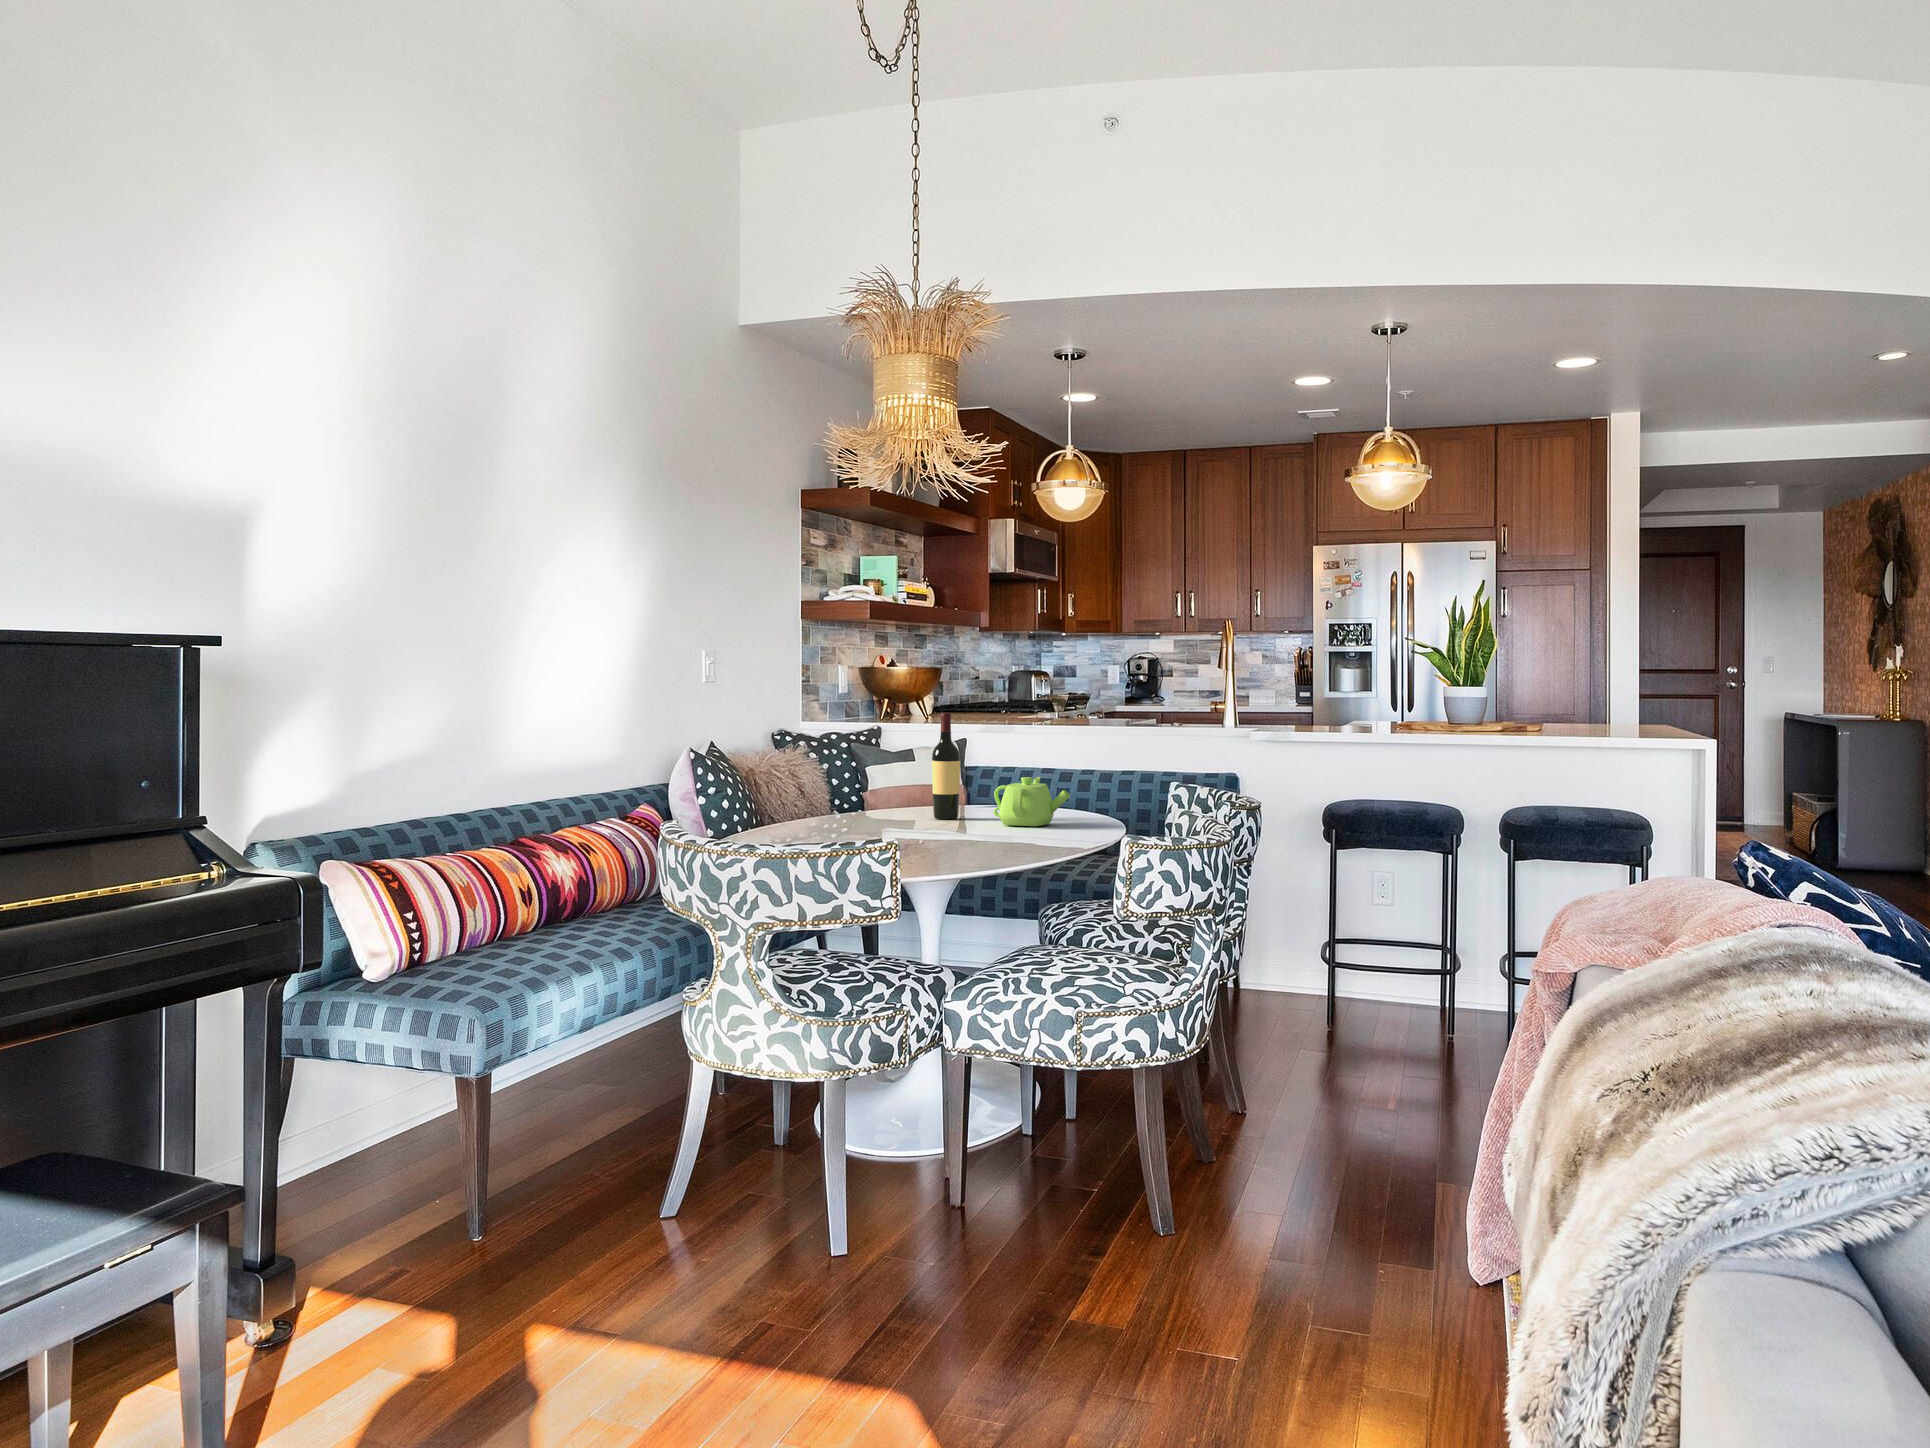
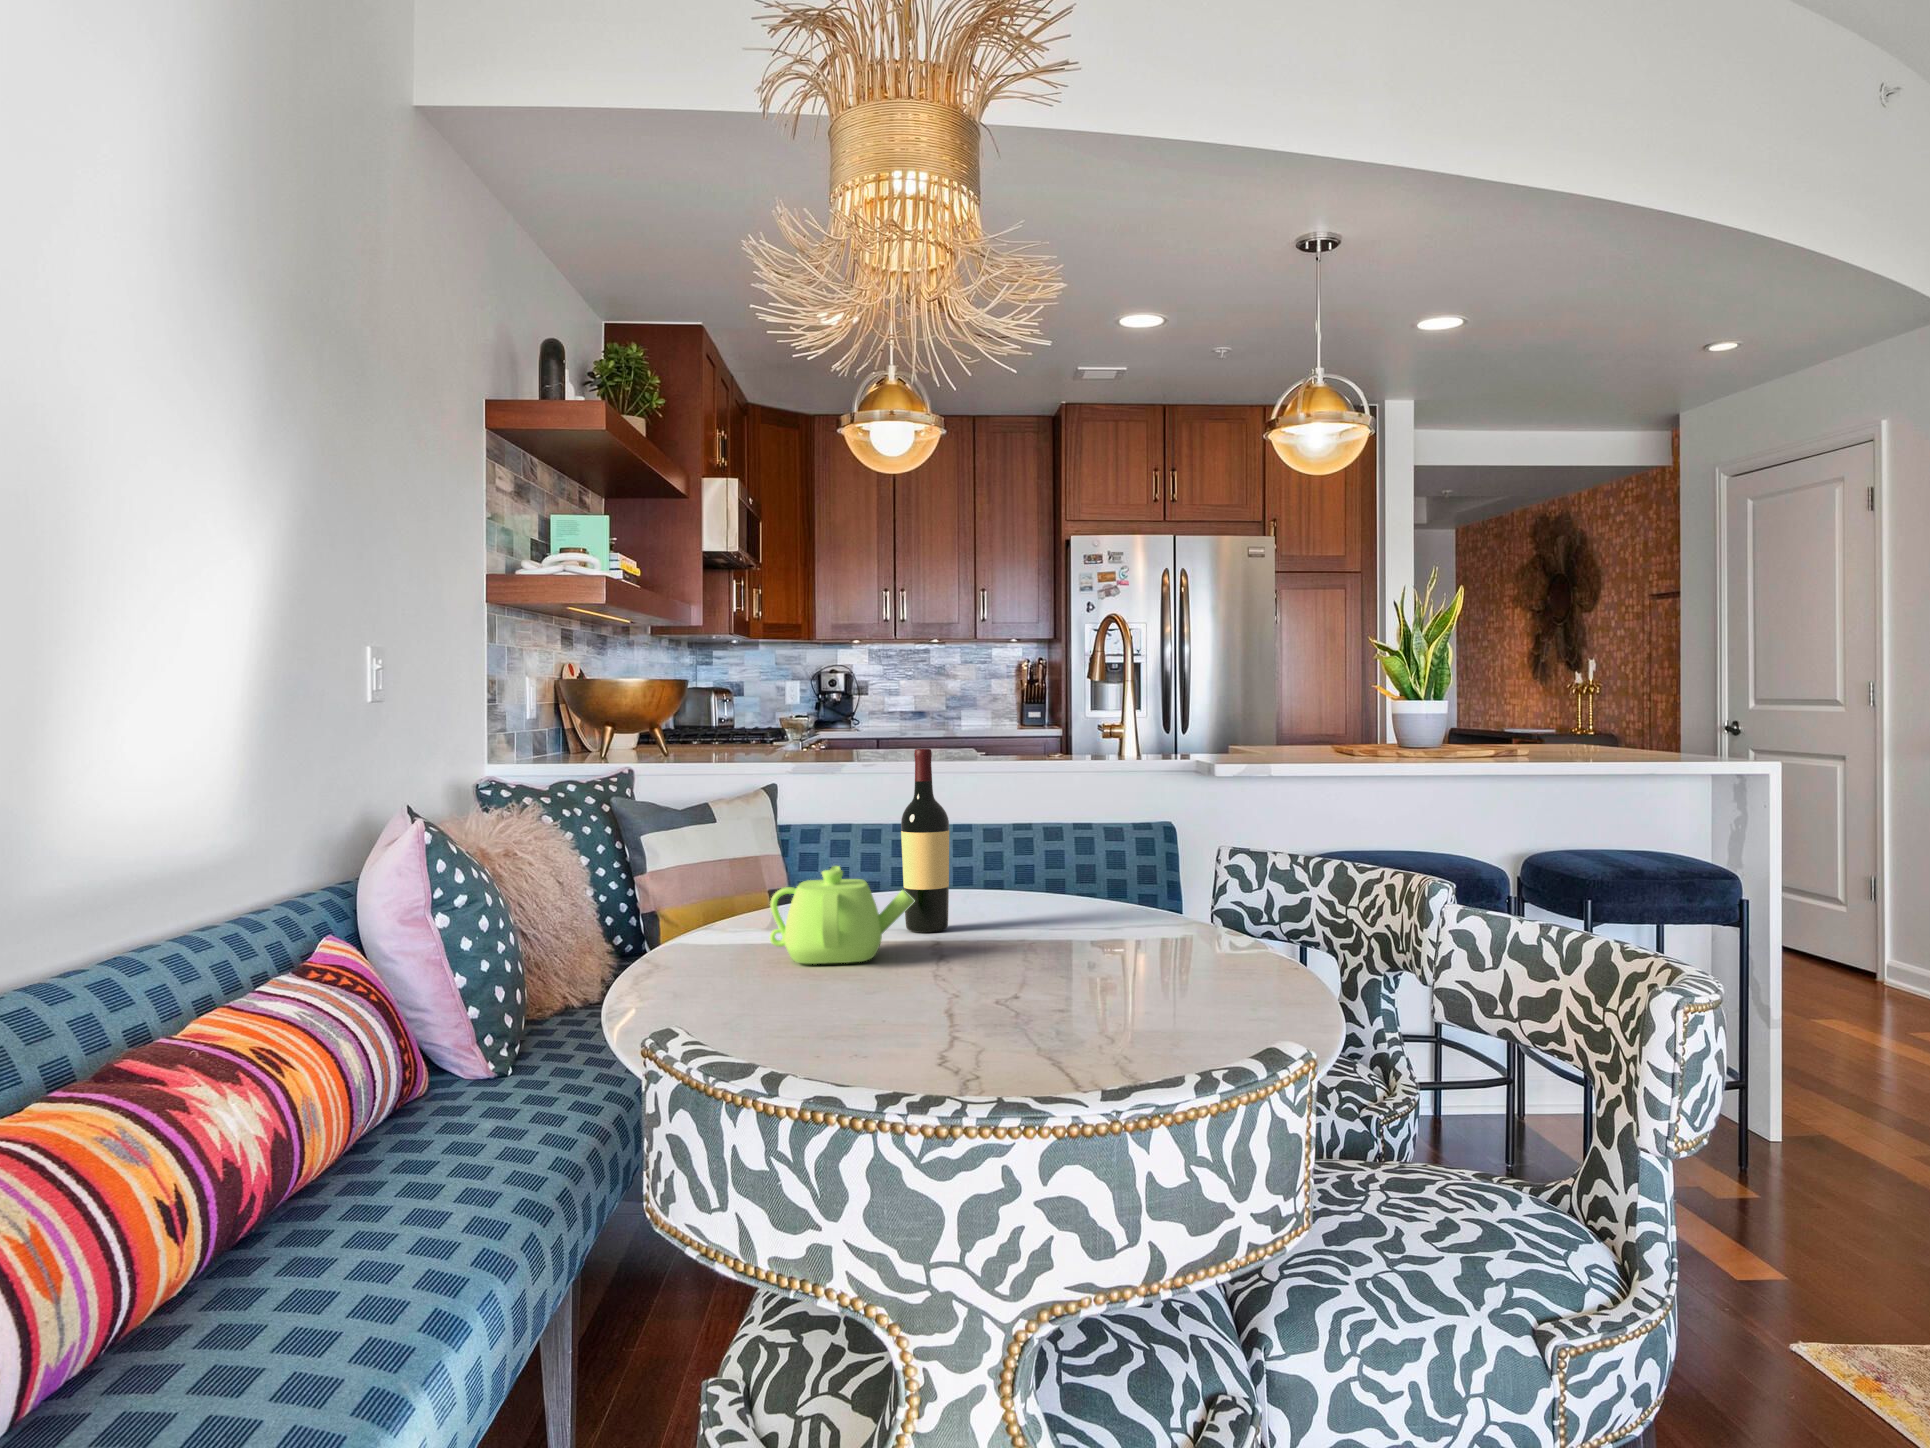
teapot: present [994,777,1070,827] -> present [770,866,914,964]

